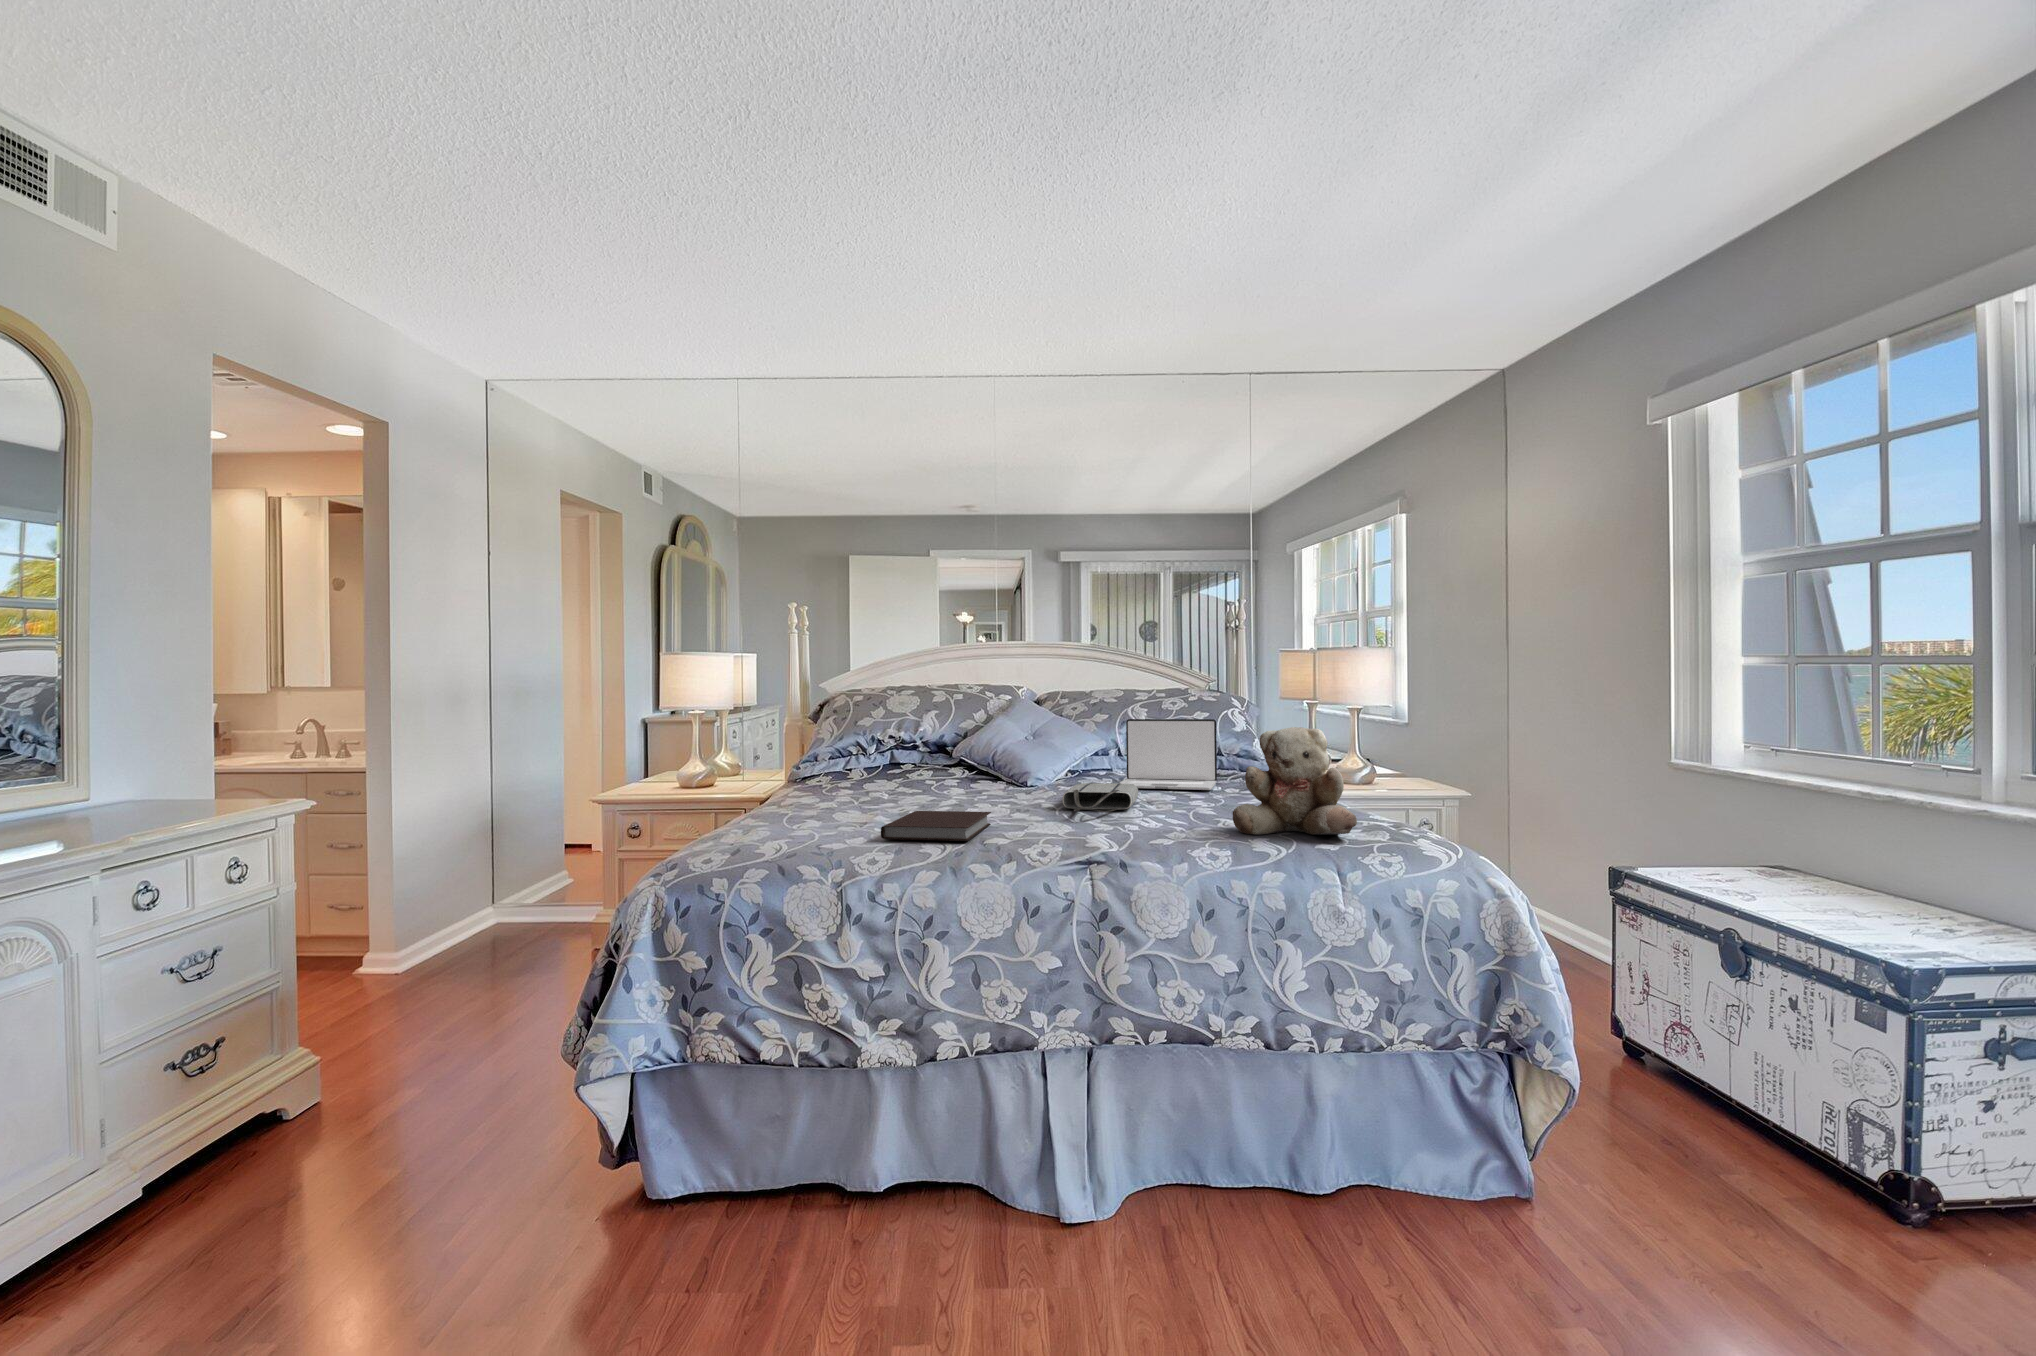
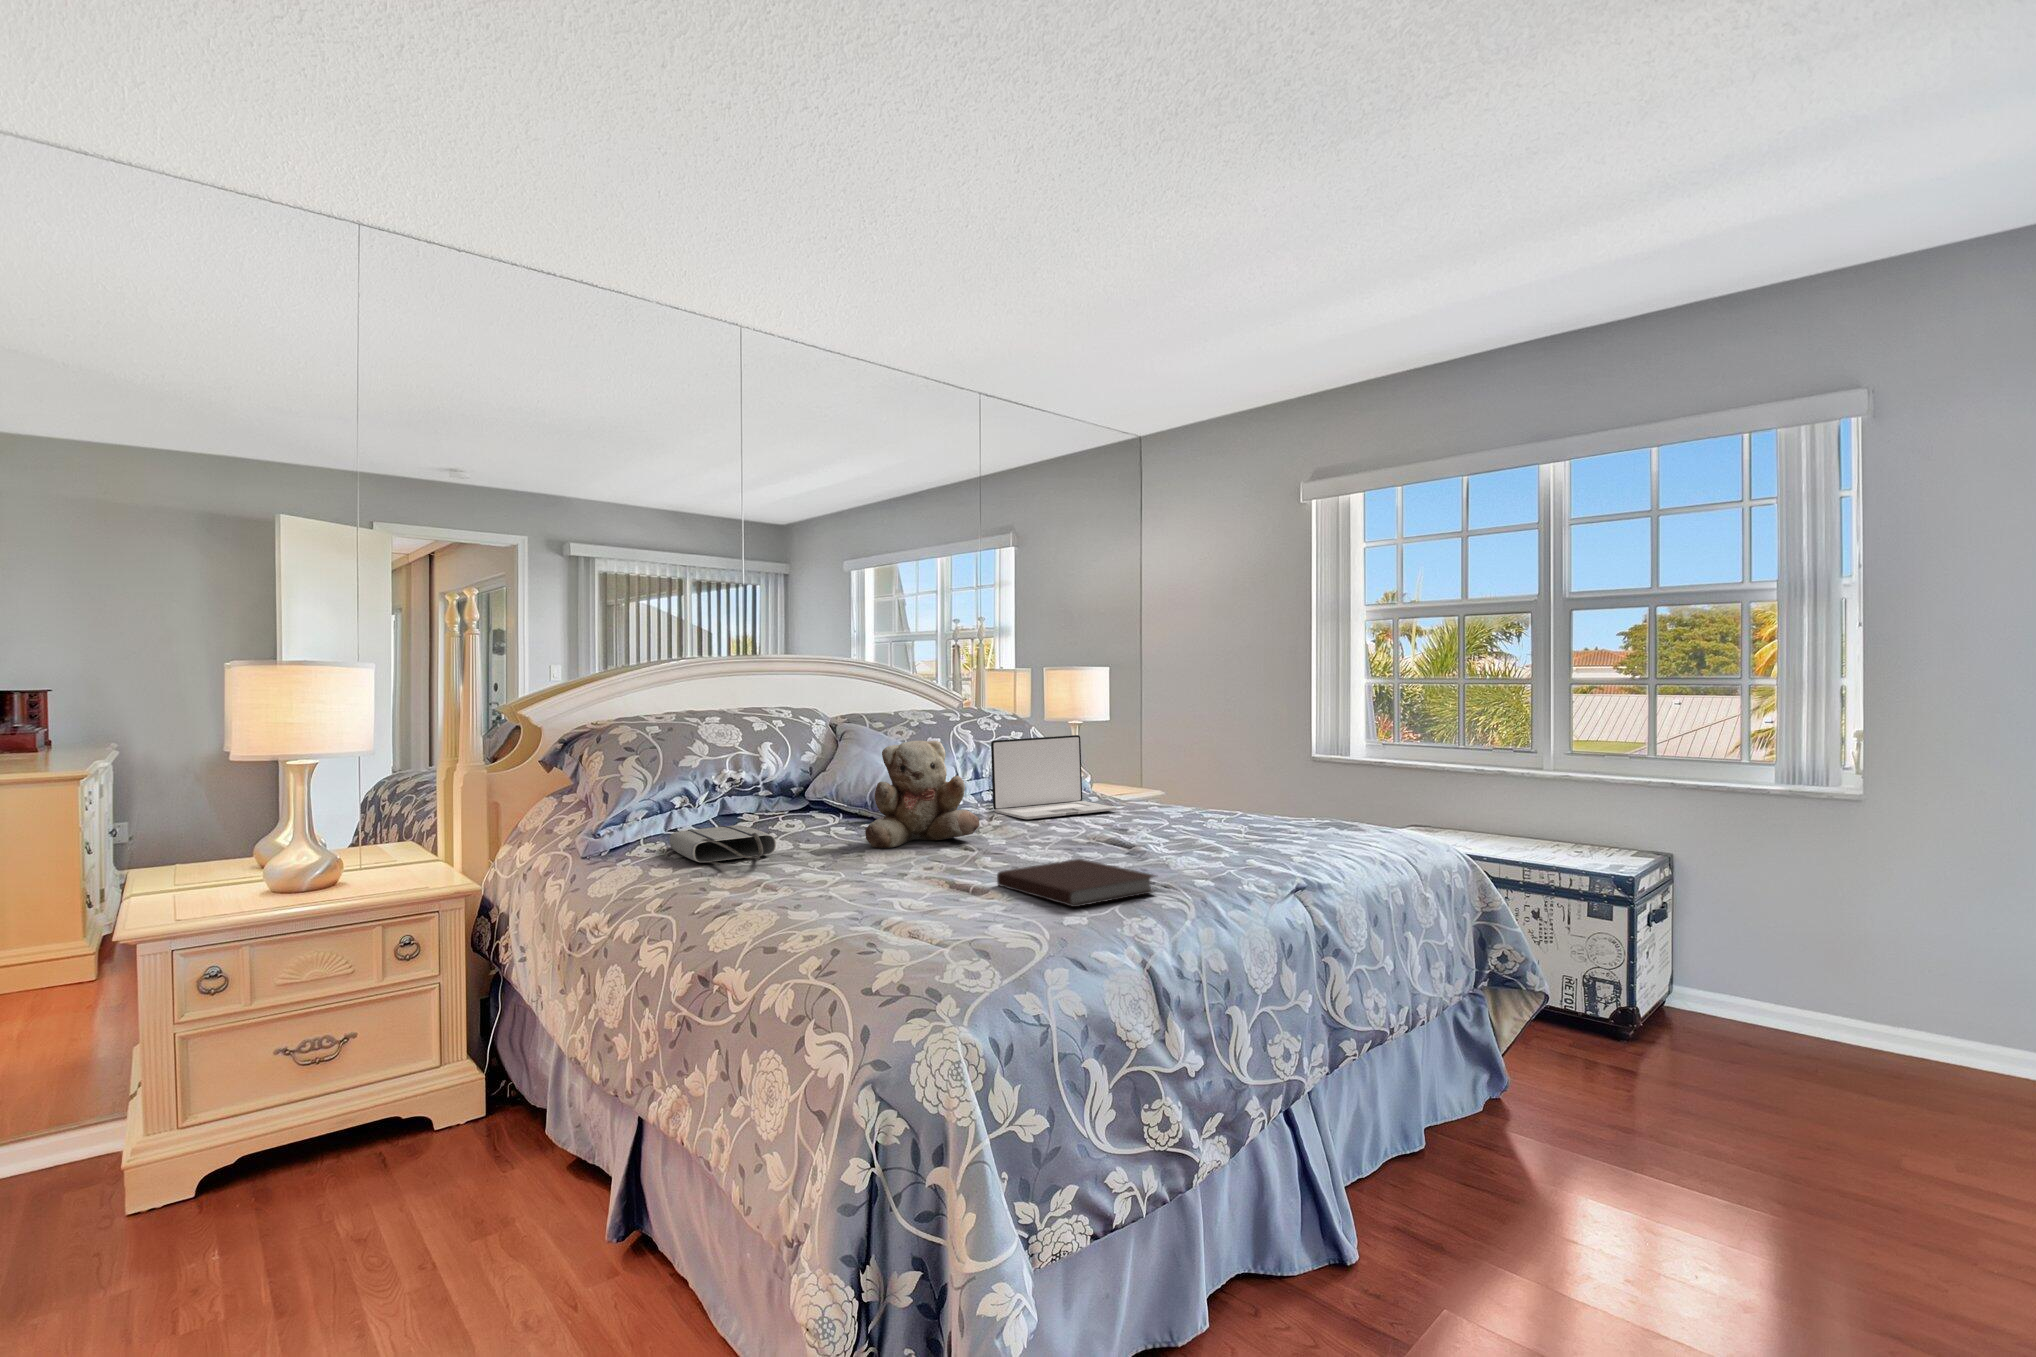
teddy bear: present [1232,727,1357,835] -> present [865,740,980,848]
tote bag: present [1063,783,1138,812] -> present [669,825,776,865]

